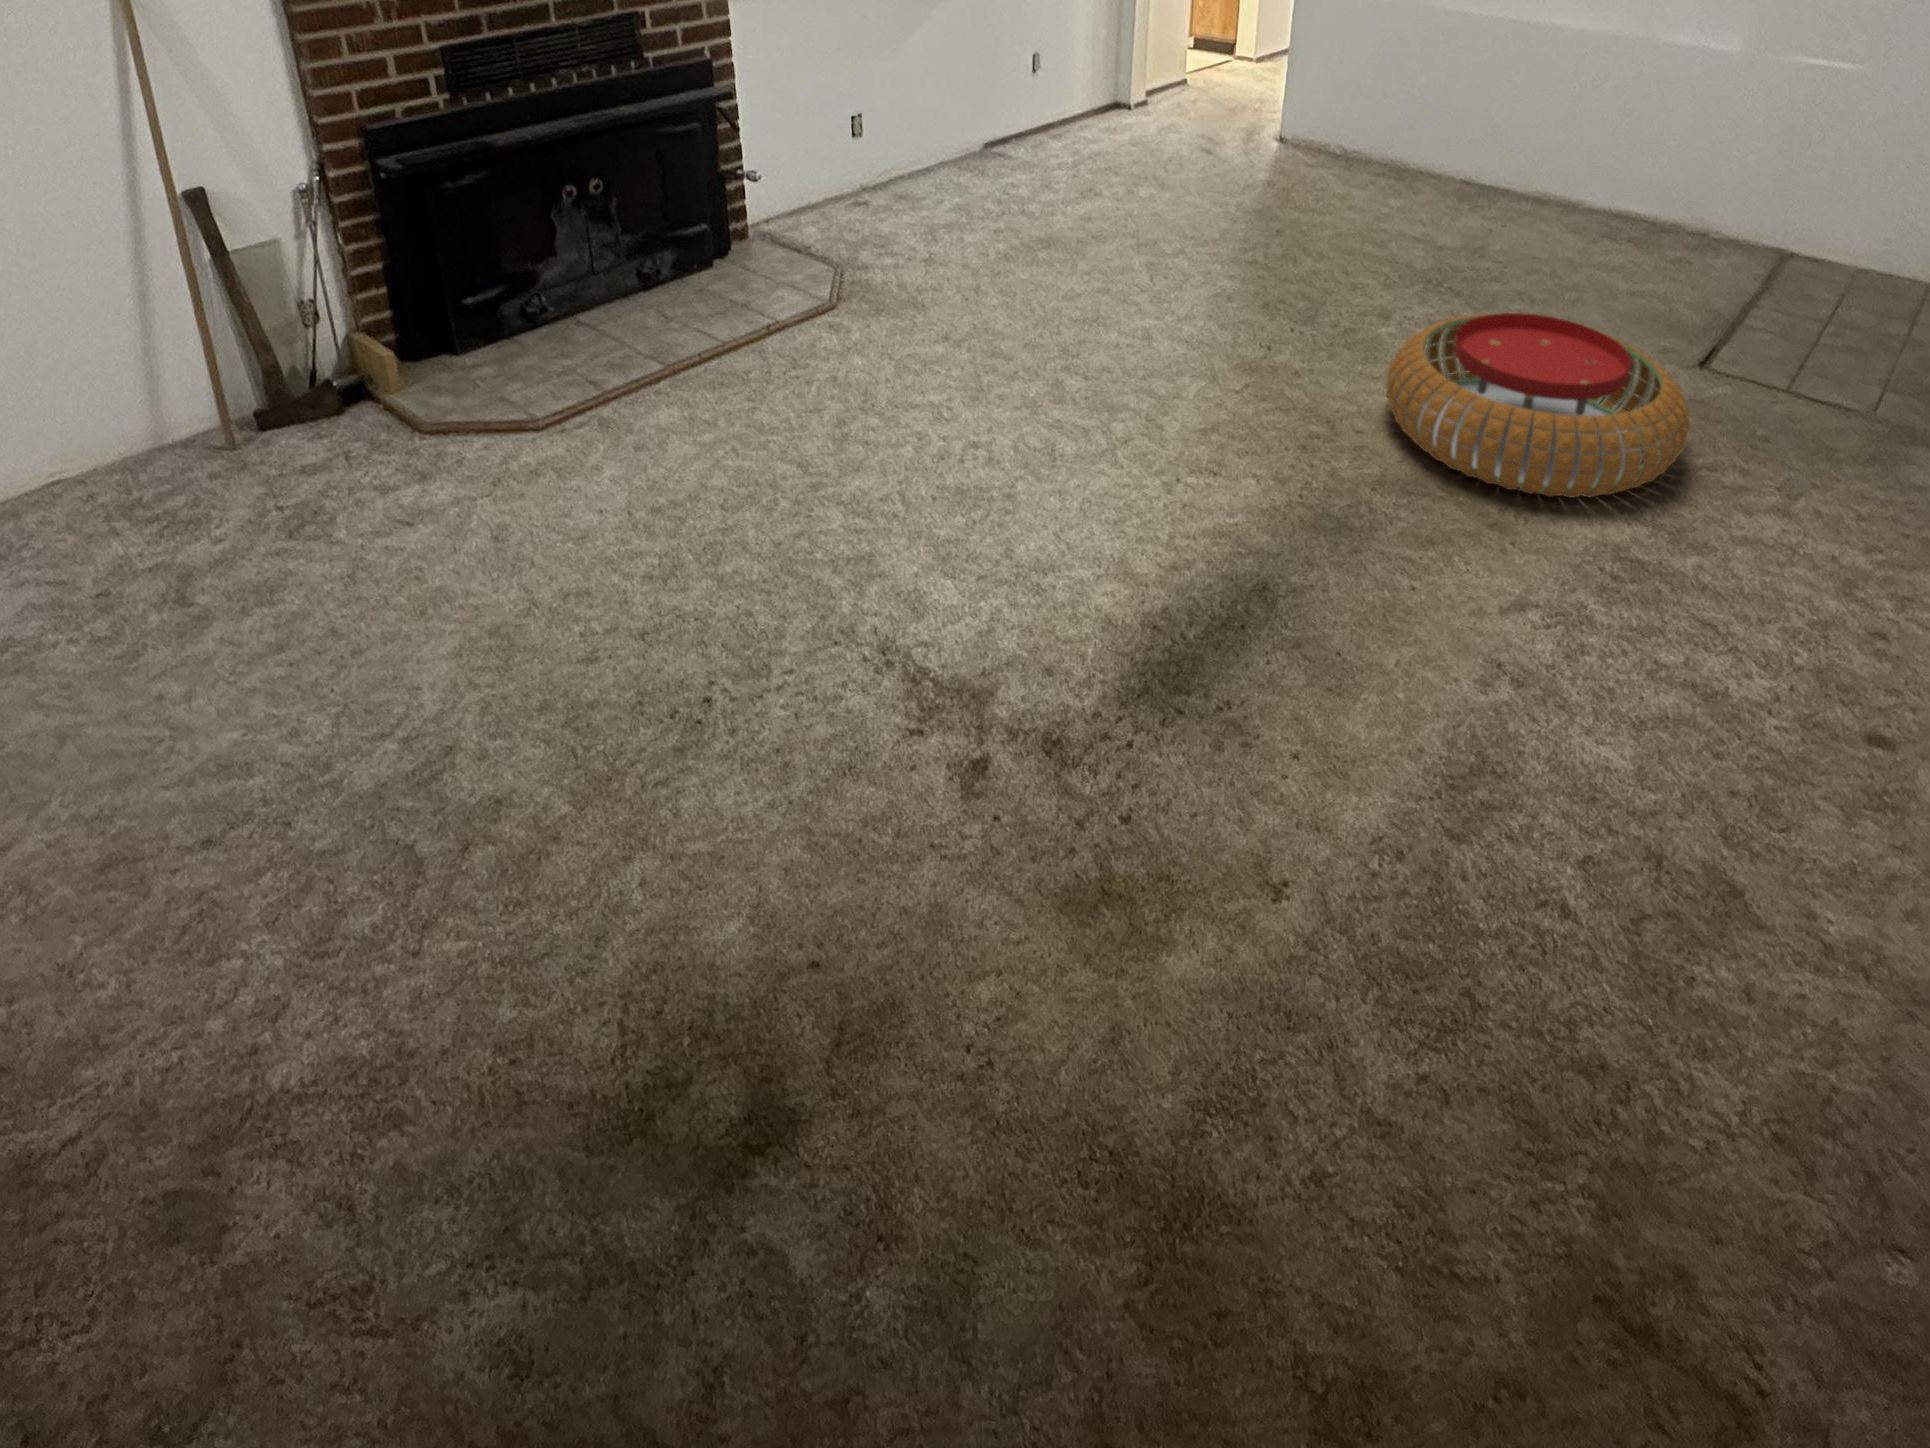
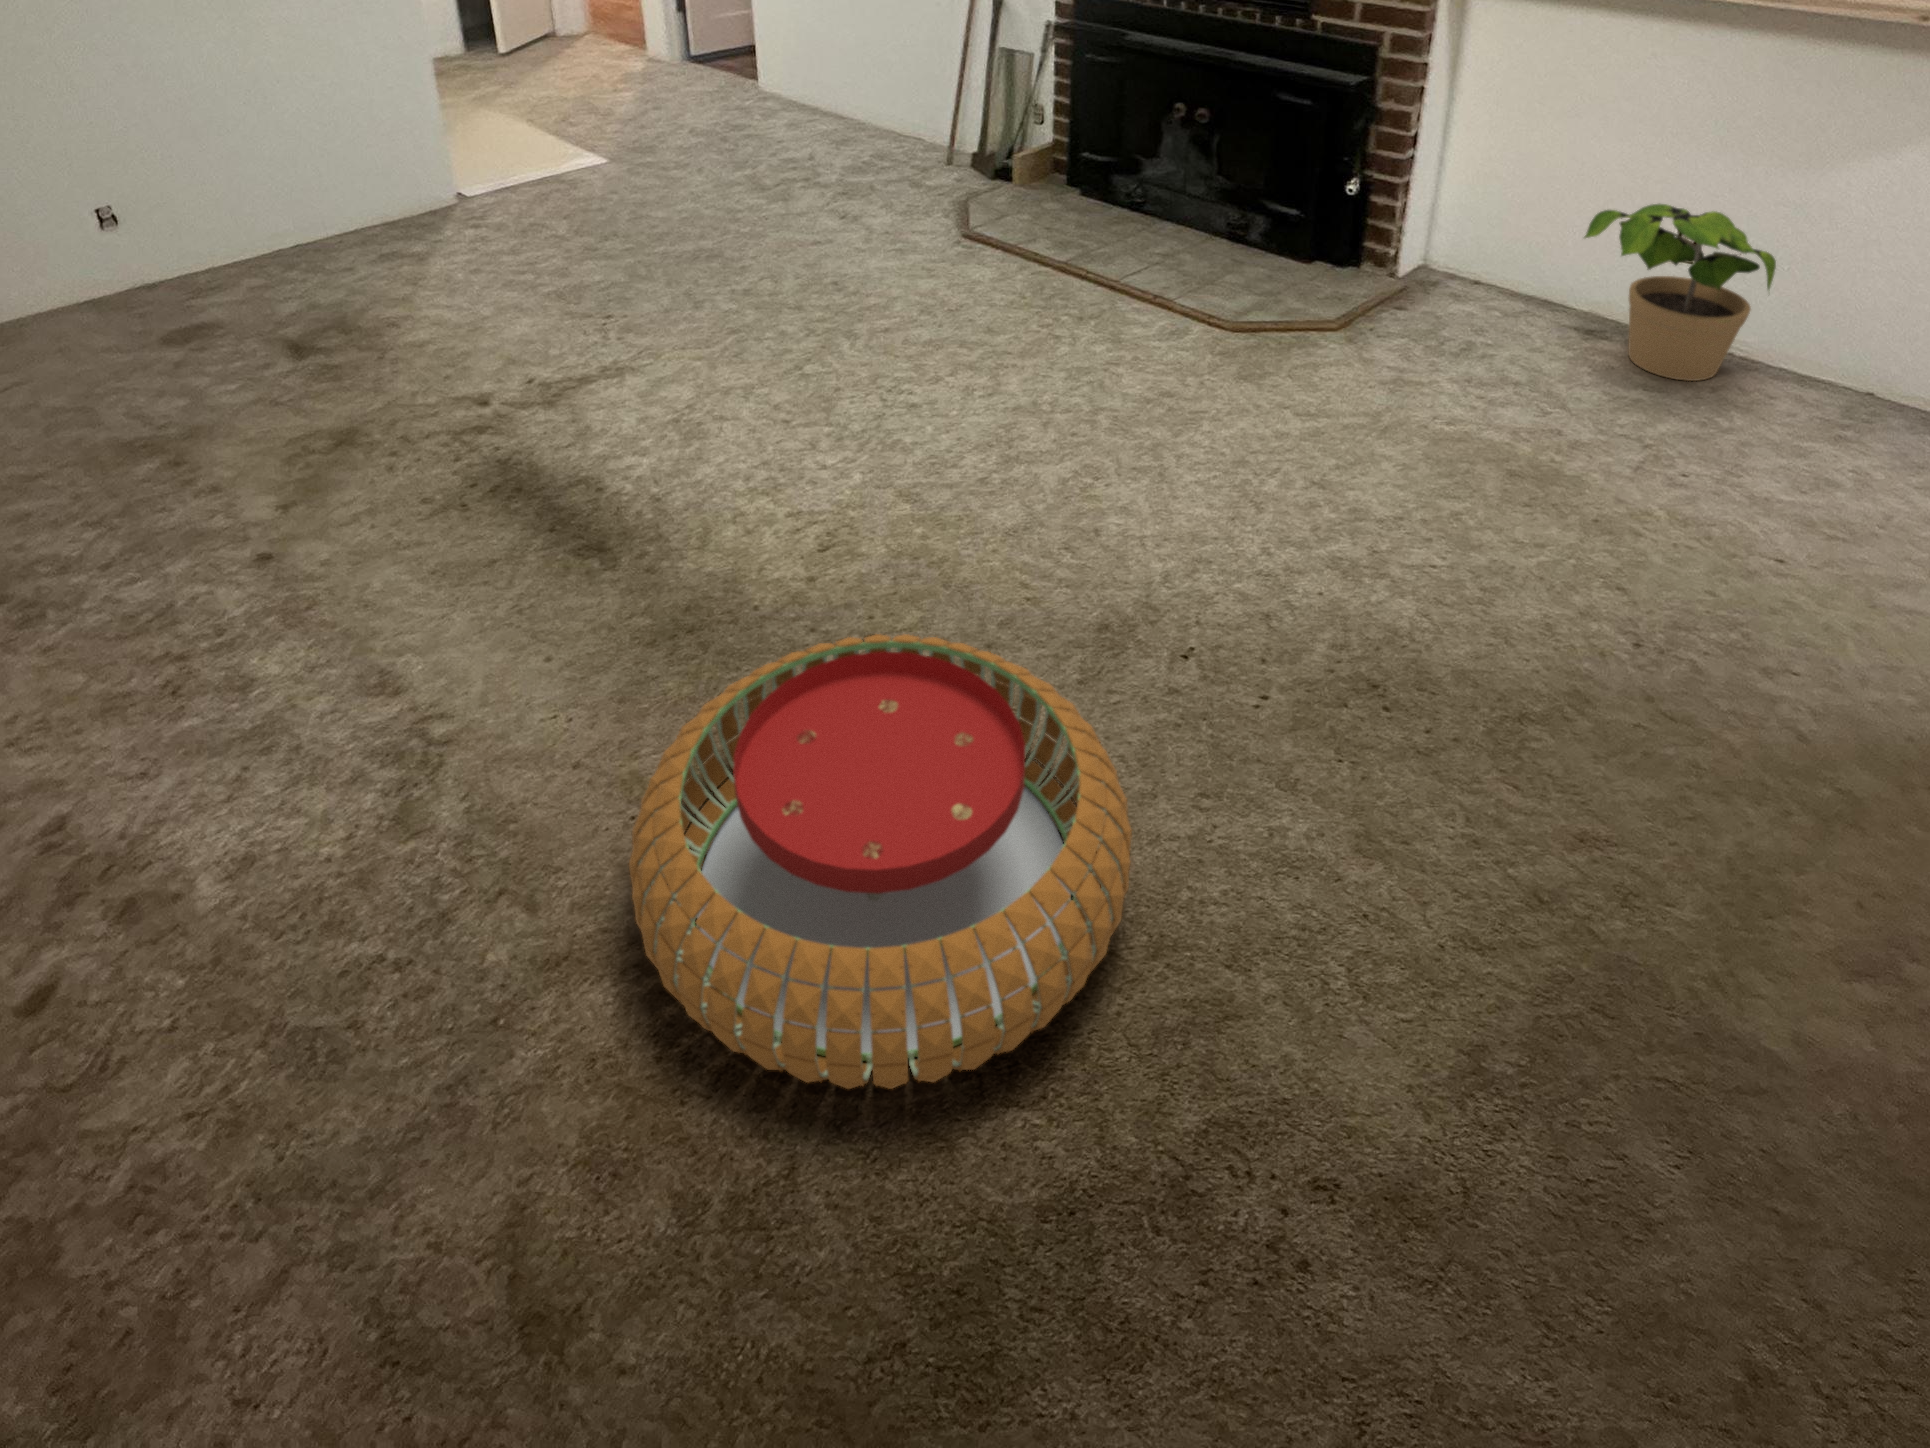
potted plant: none [864,79,995,201] -> present [1584,204,1776,381]

